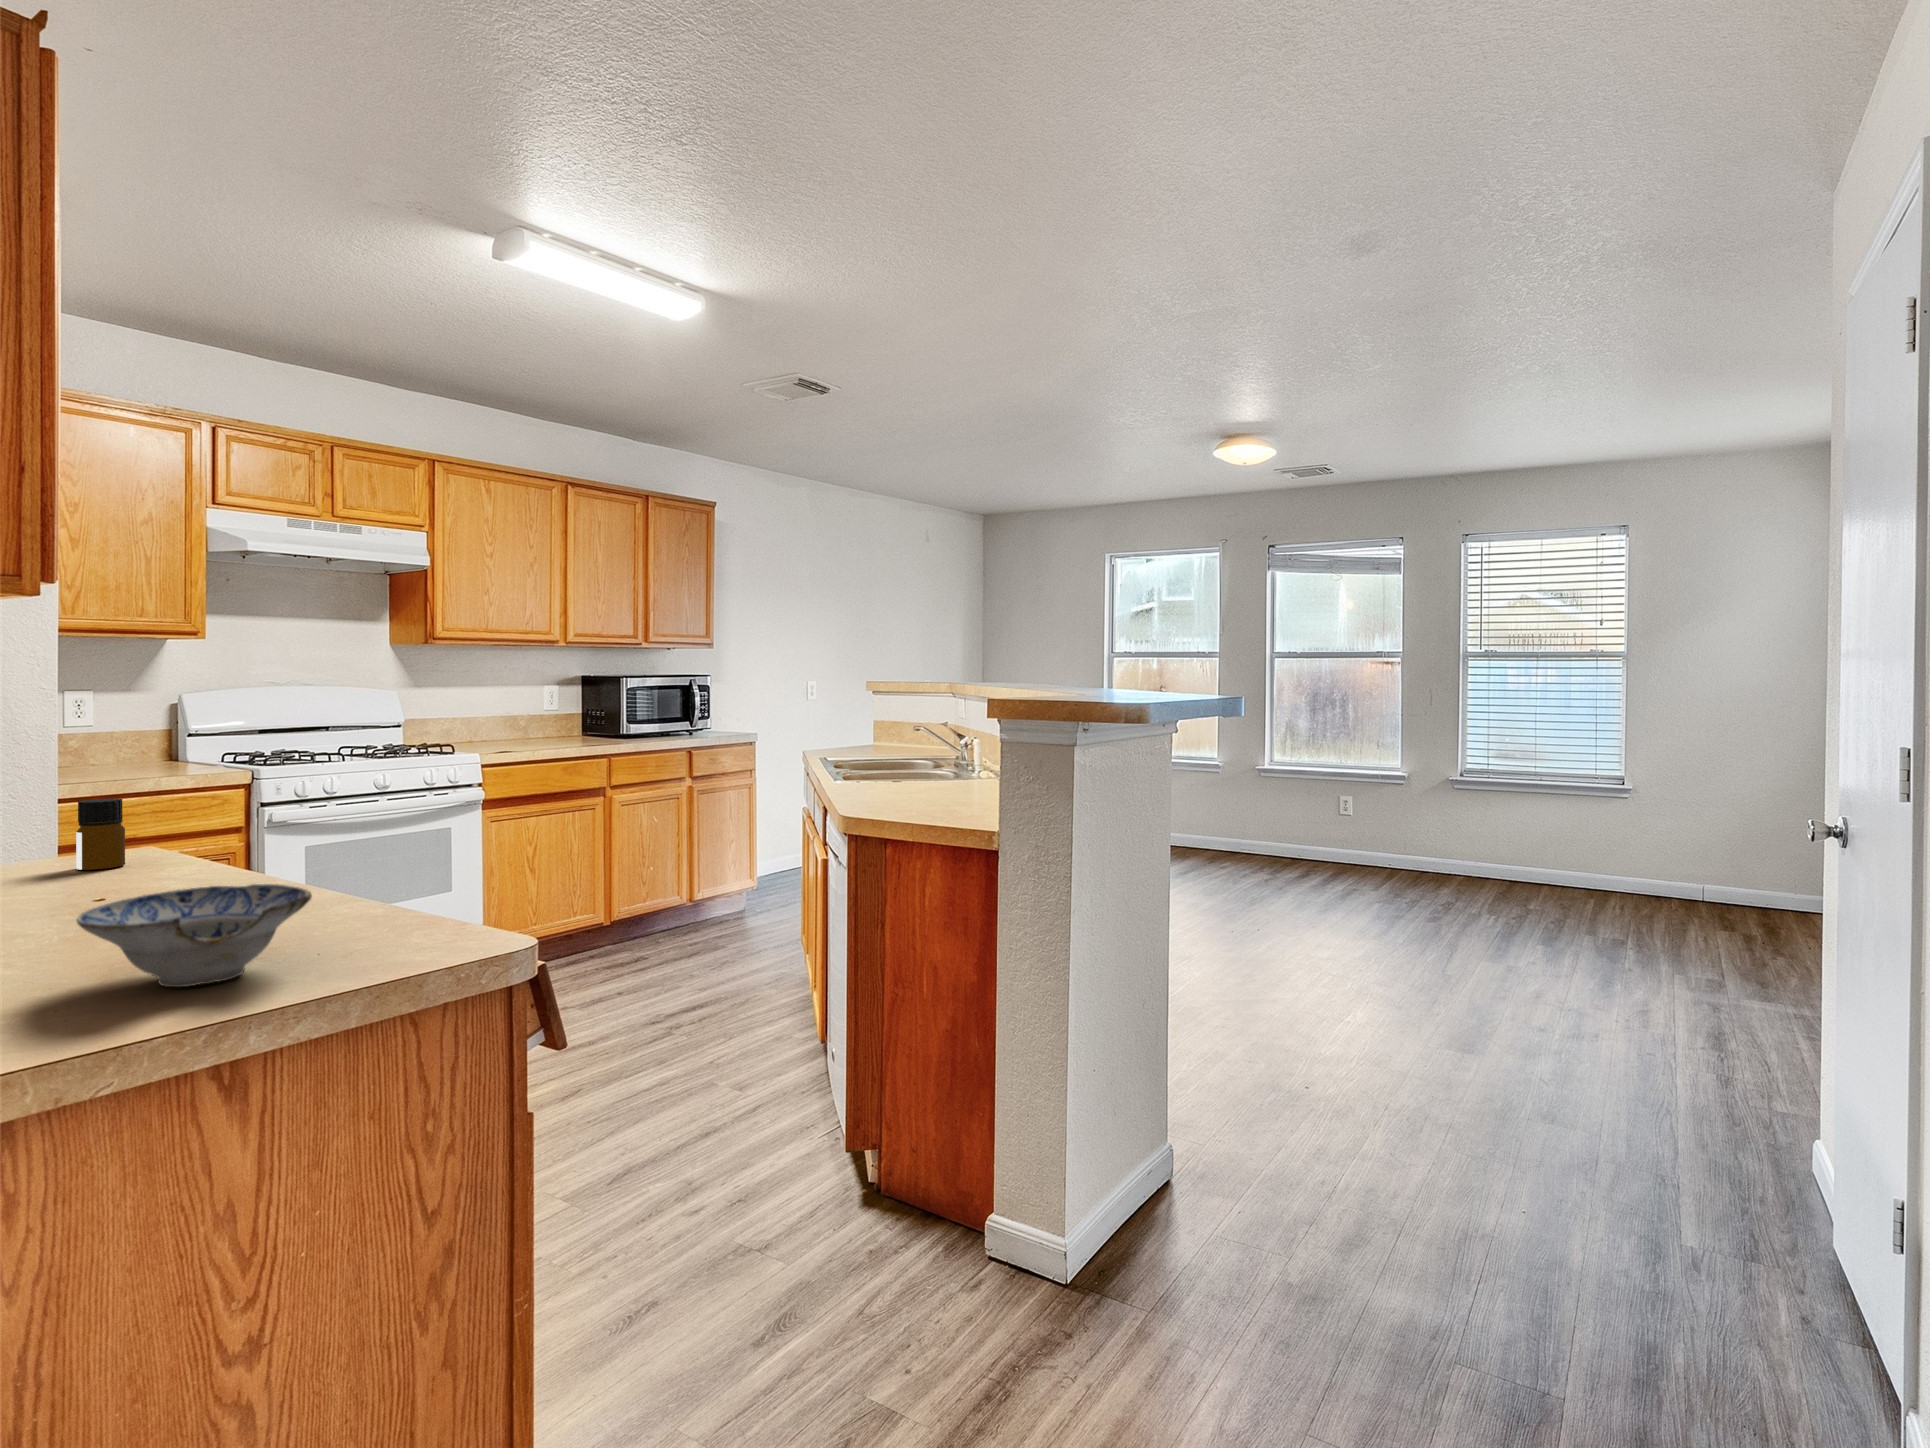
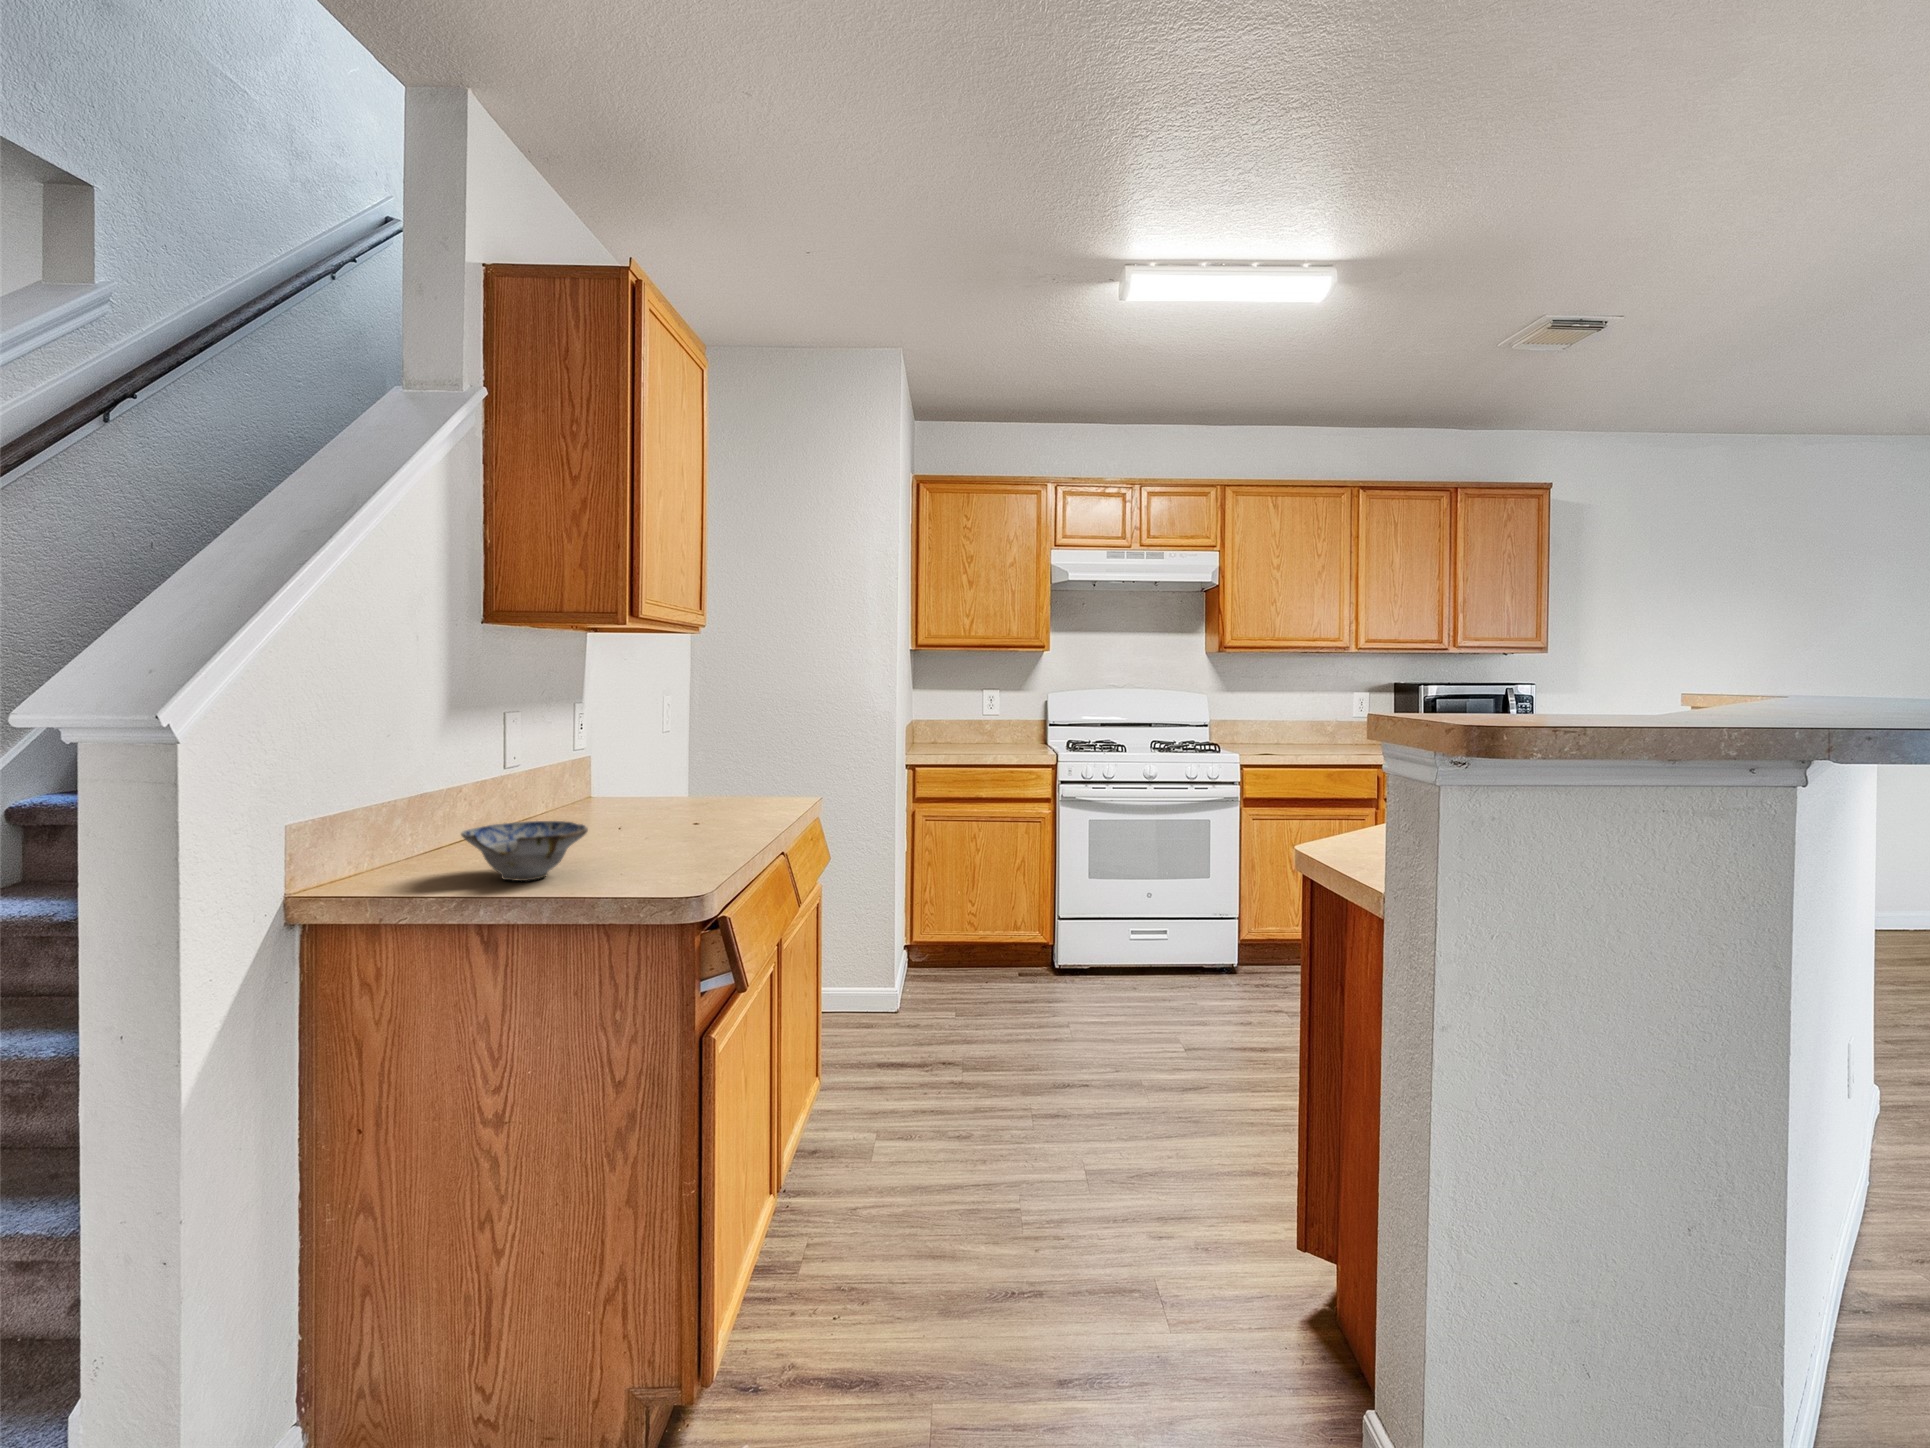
bottle: present [76,798,125,870] -> none [706,763,730,808]

